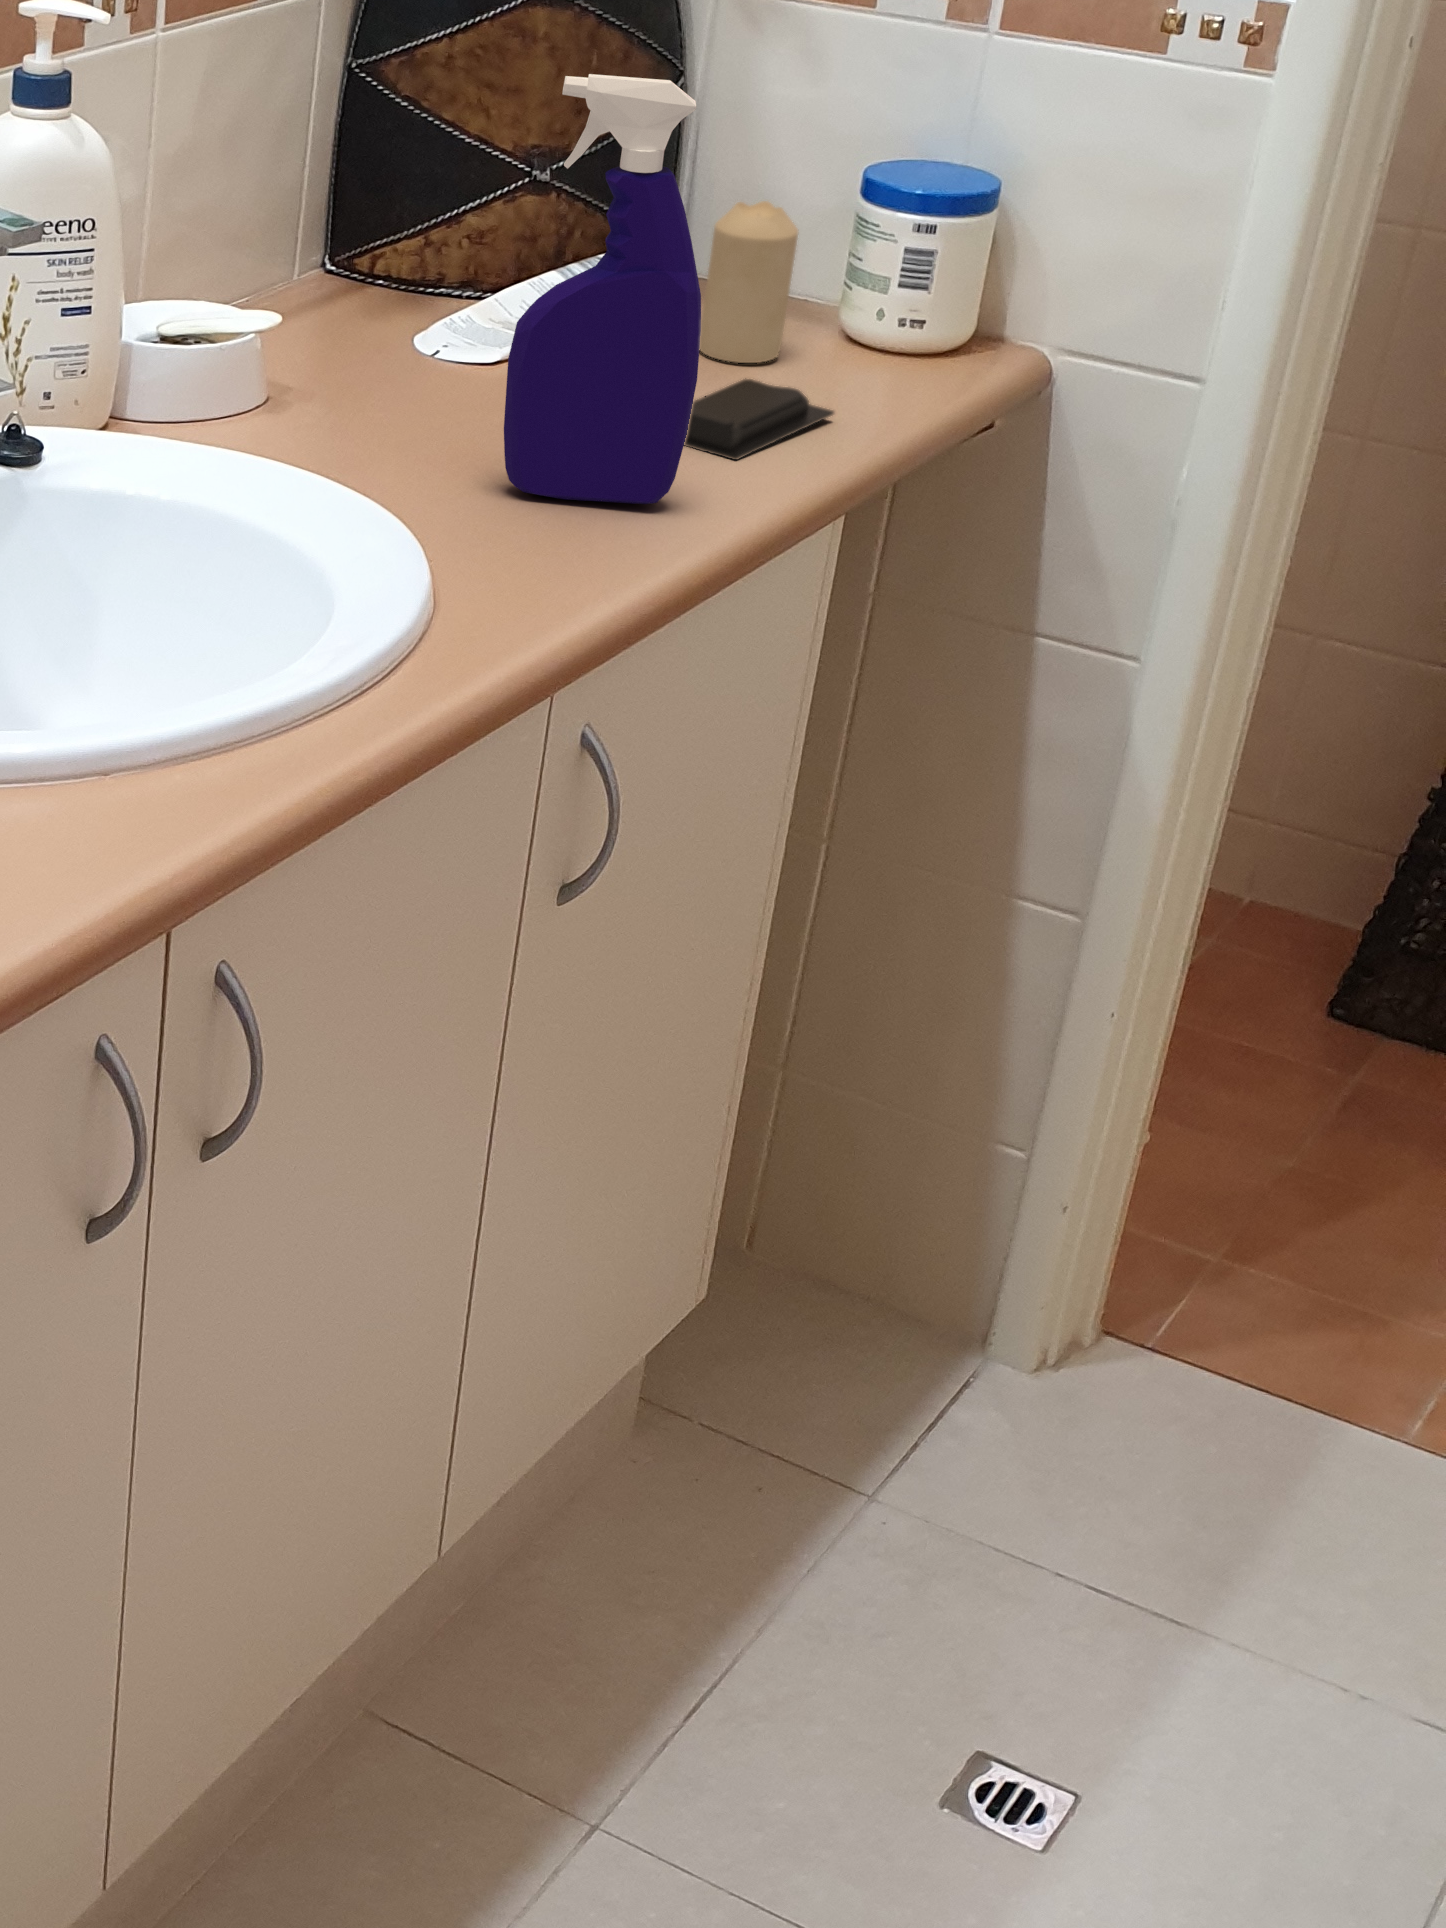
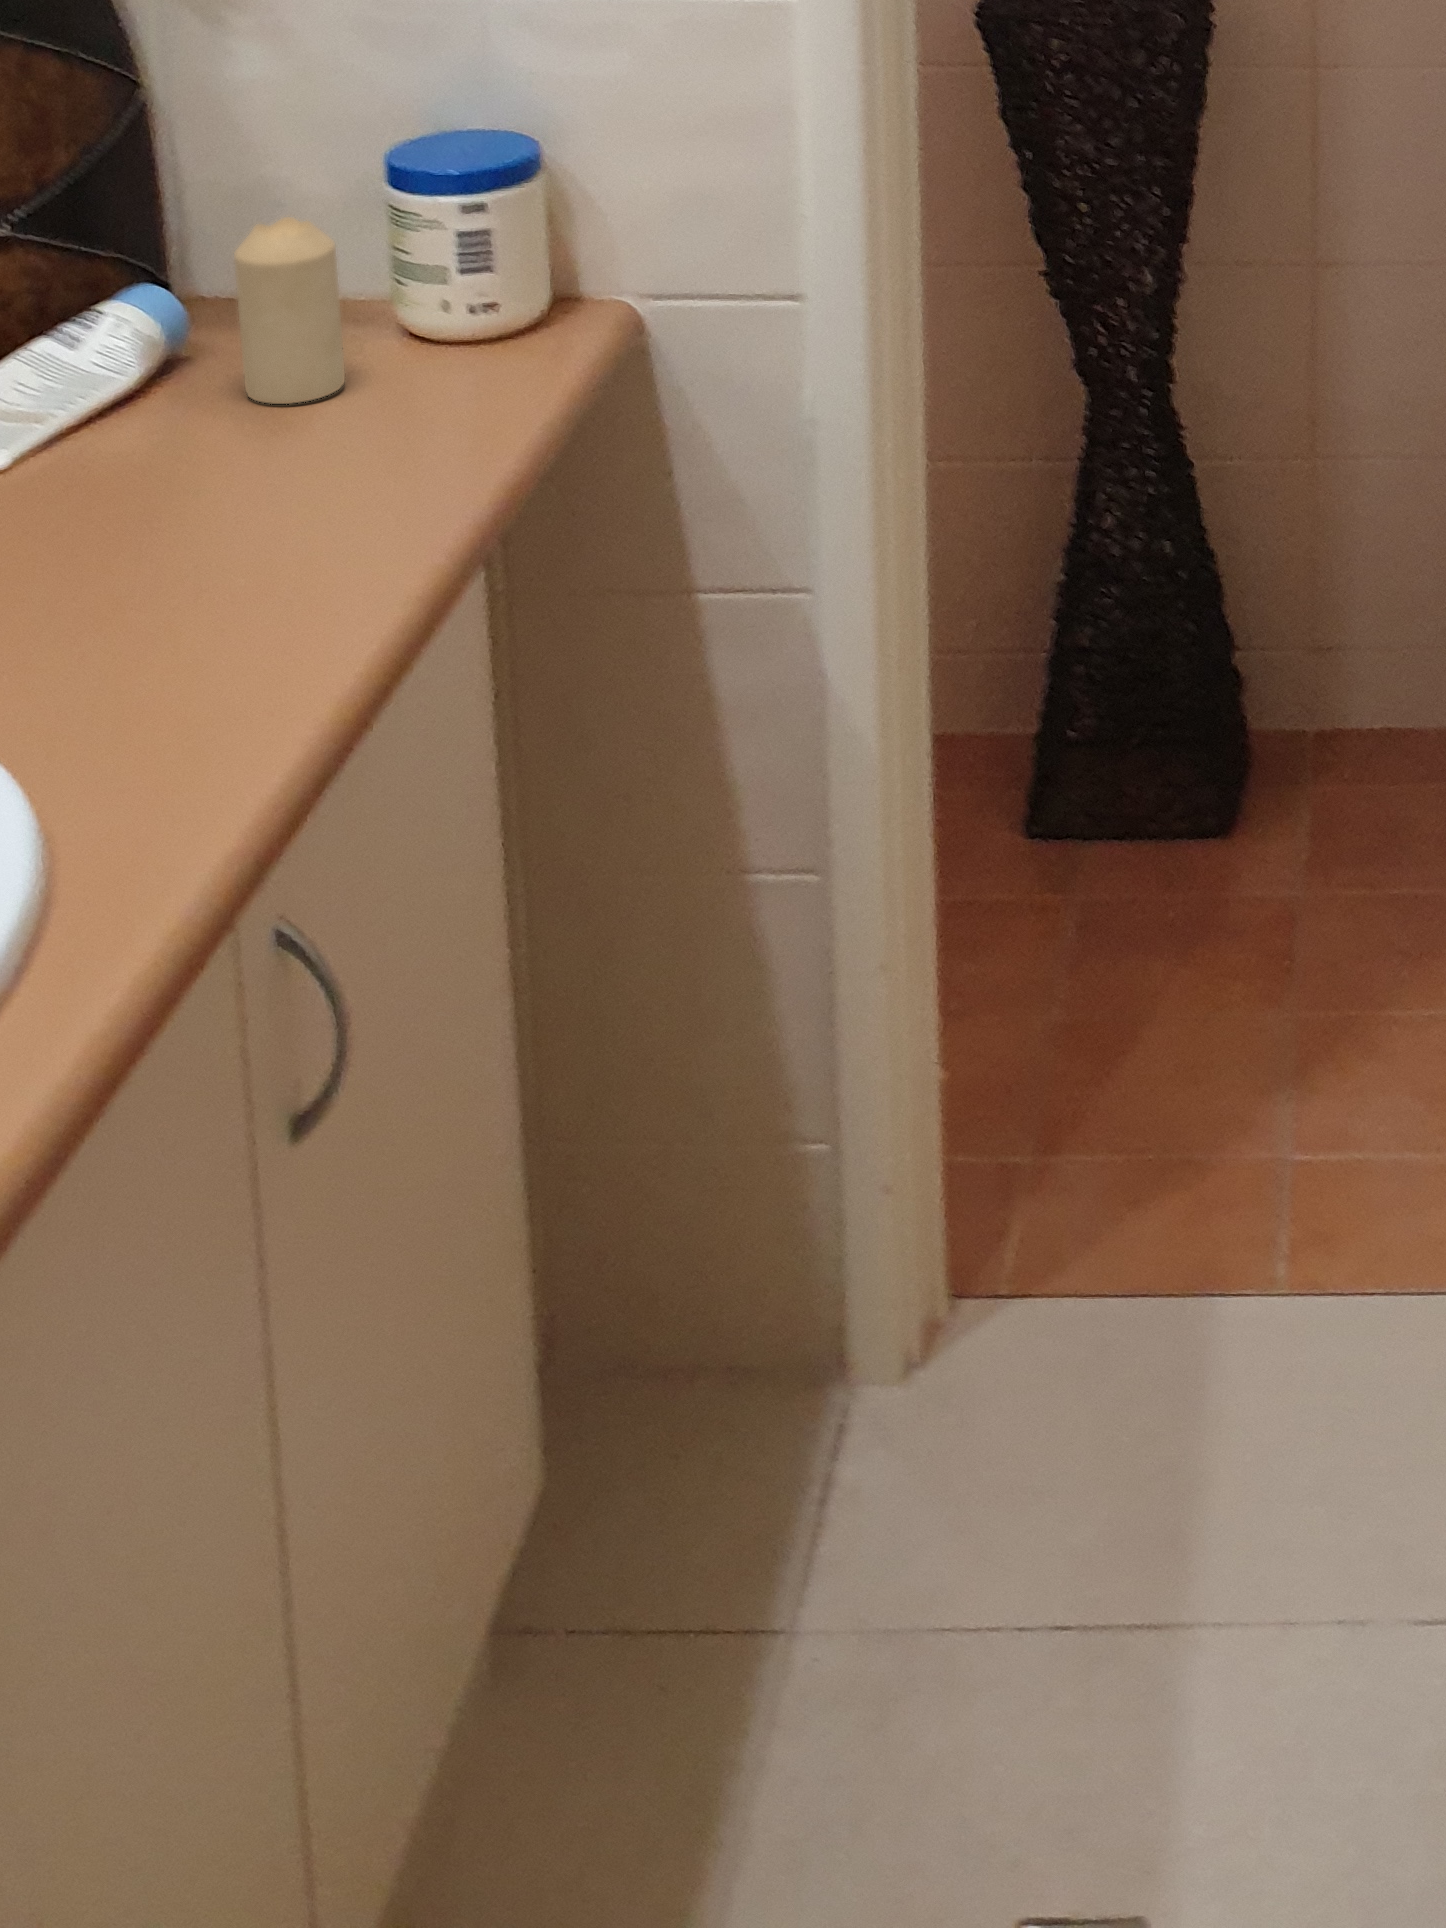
spray bottle: present [504,74,701,504] -> none [45,133,295,653]
soap bar: present [685,379,834,460] -> none [223,424,439,531]

